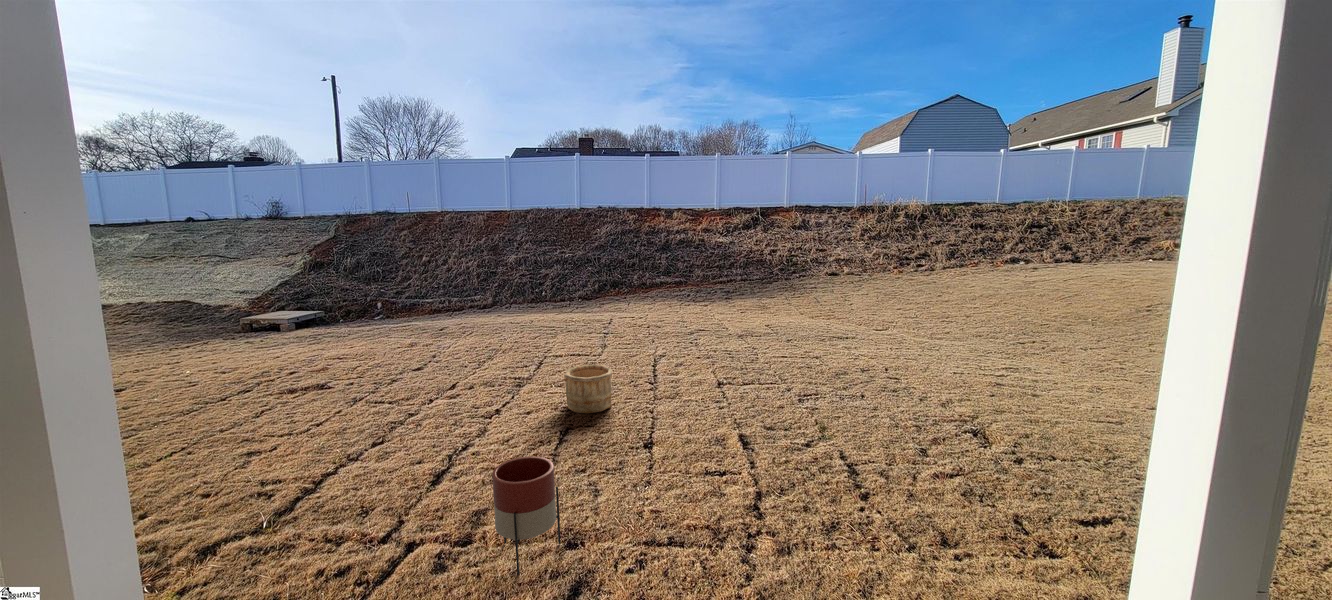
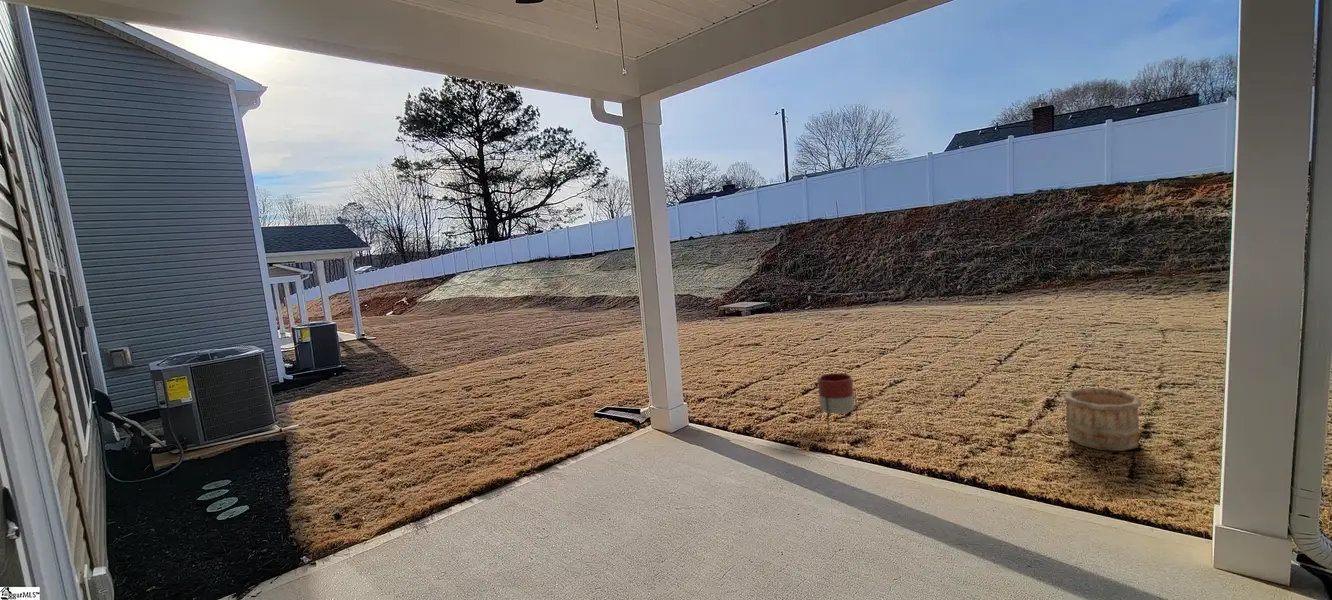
wooden bucket: present [564,365,612,414] -> present [1064,388,1141,451]

